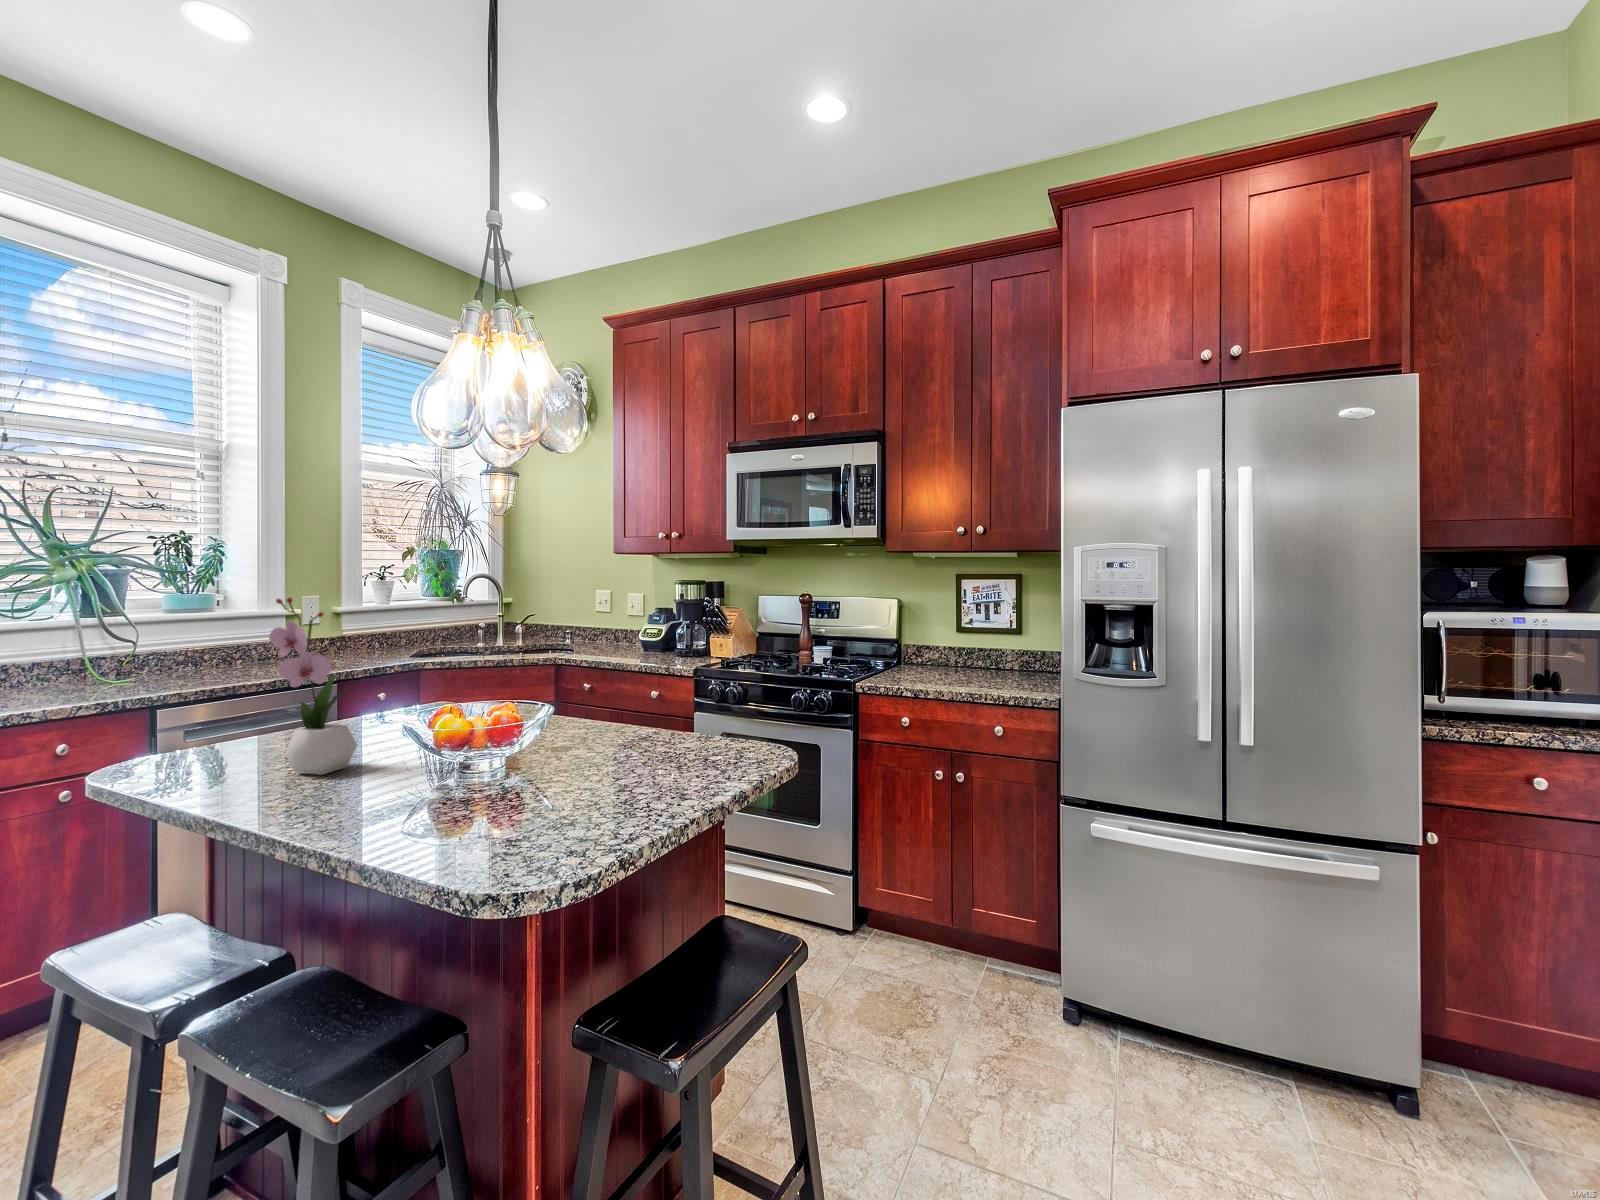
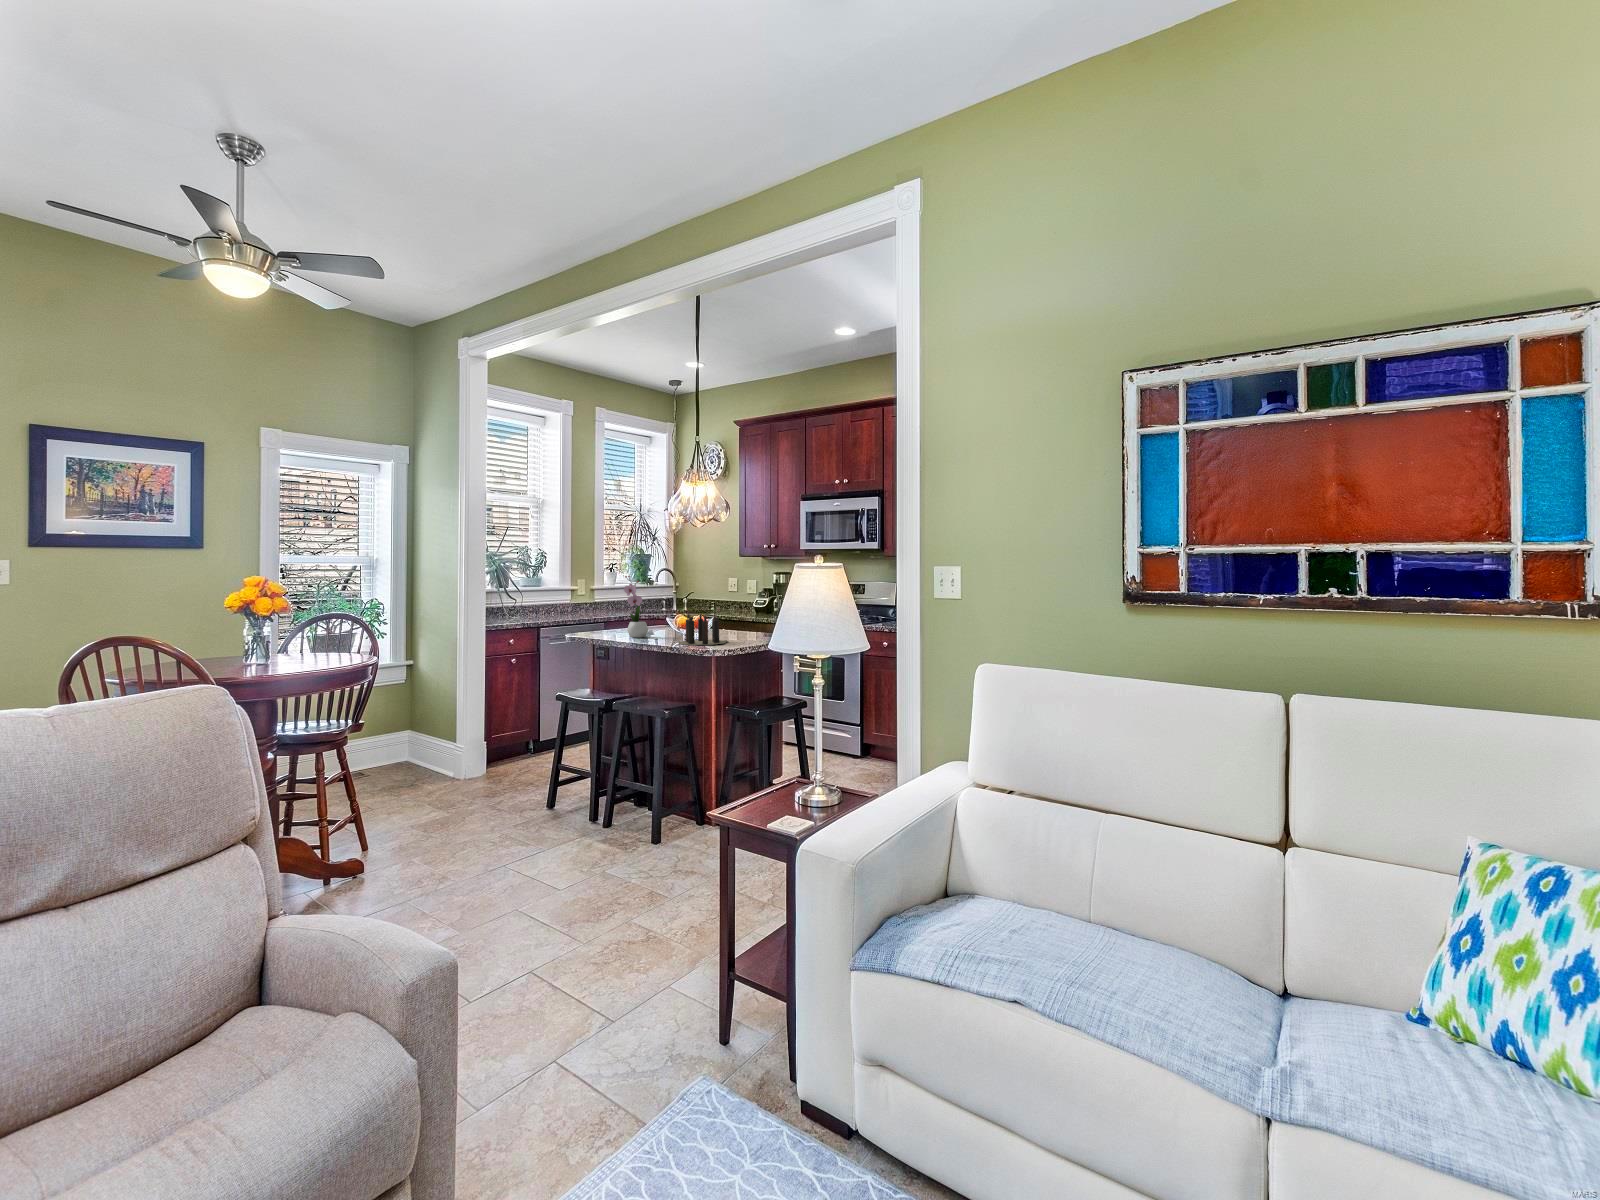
candle: none [391,709,609,832] -> present [678,613,728,645]

